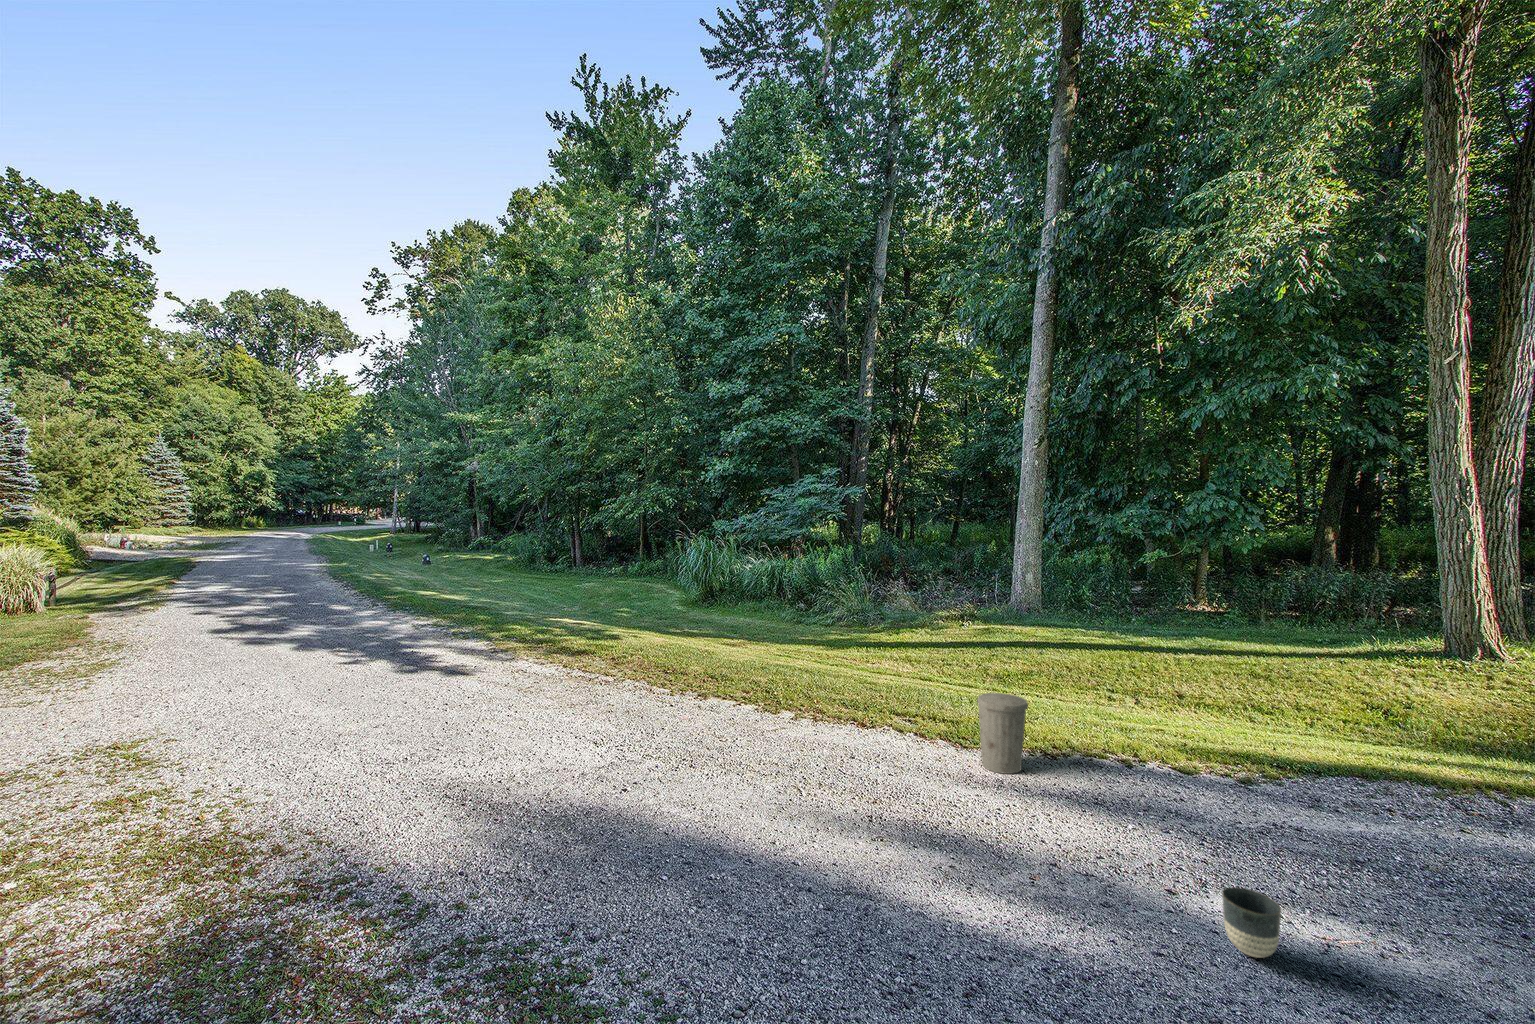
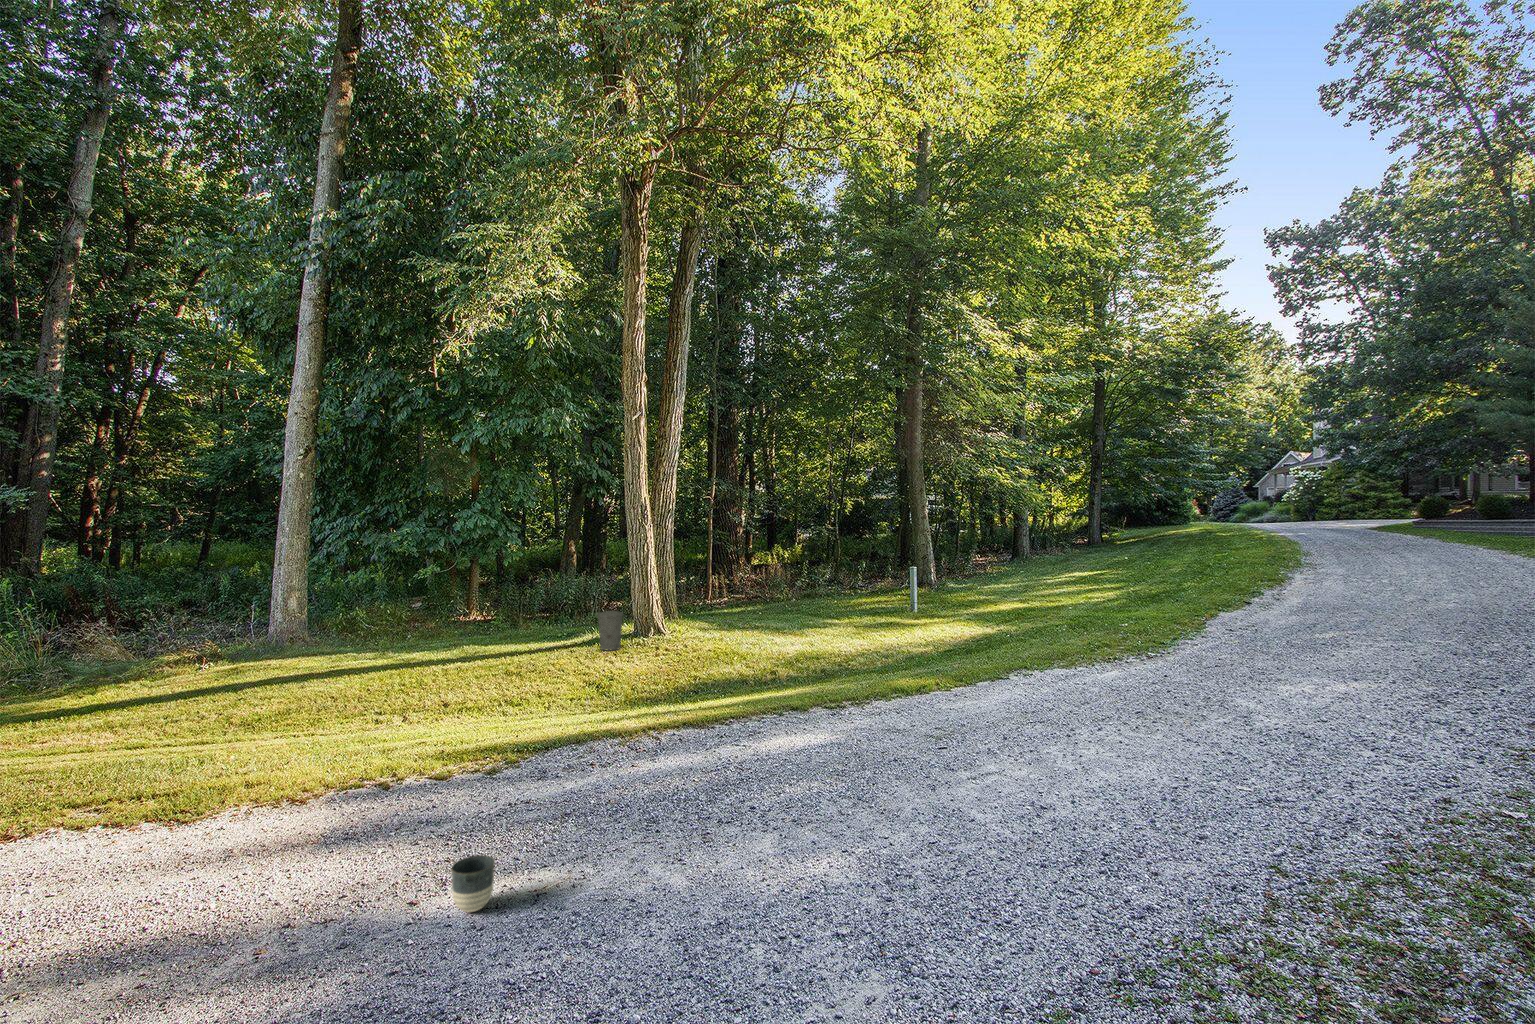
trash can: present [977,693,1028,774] -> present [598,611,624,650]

